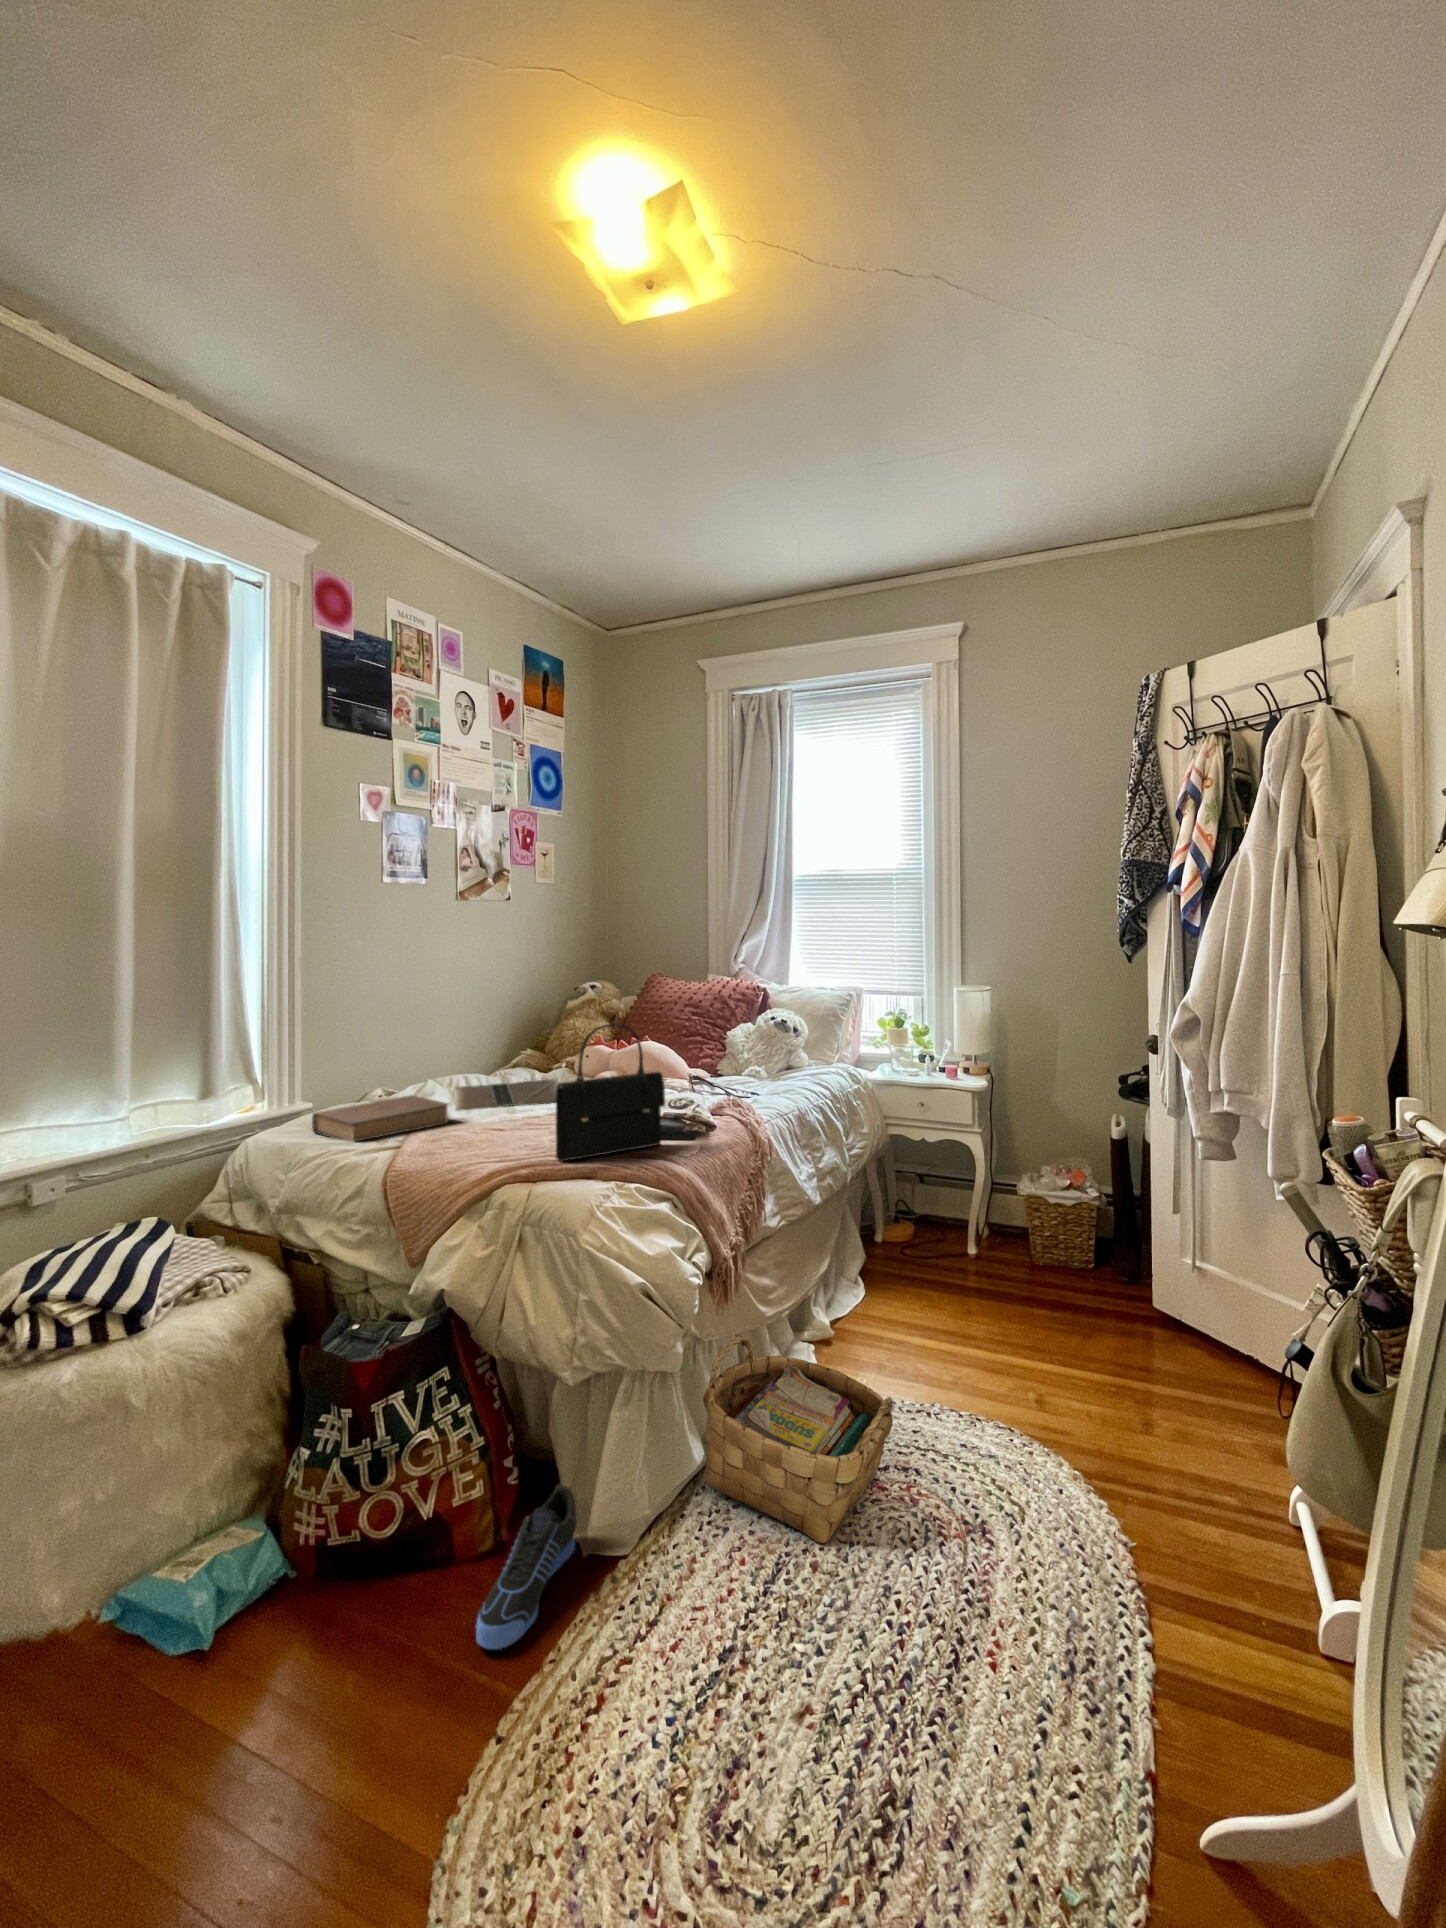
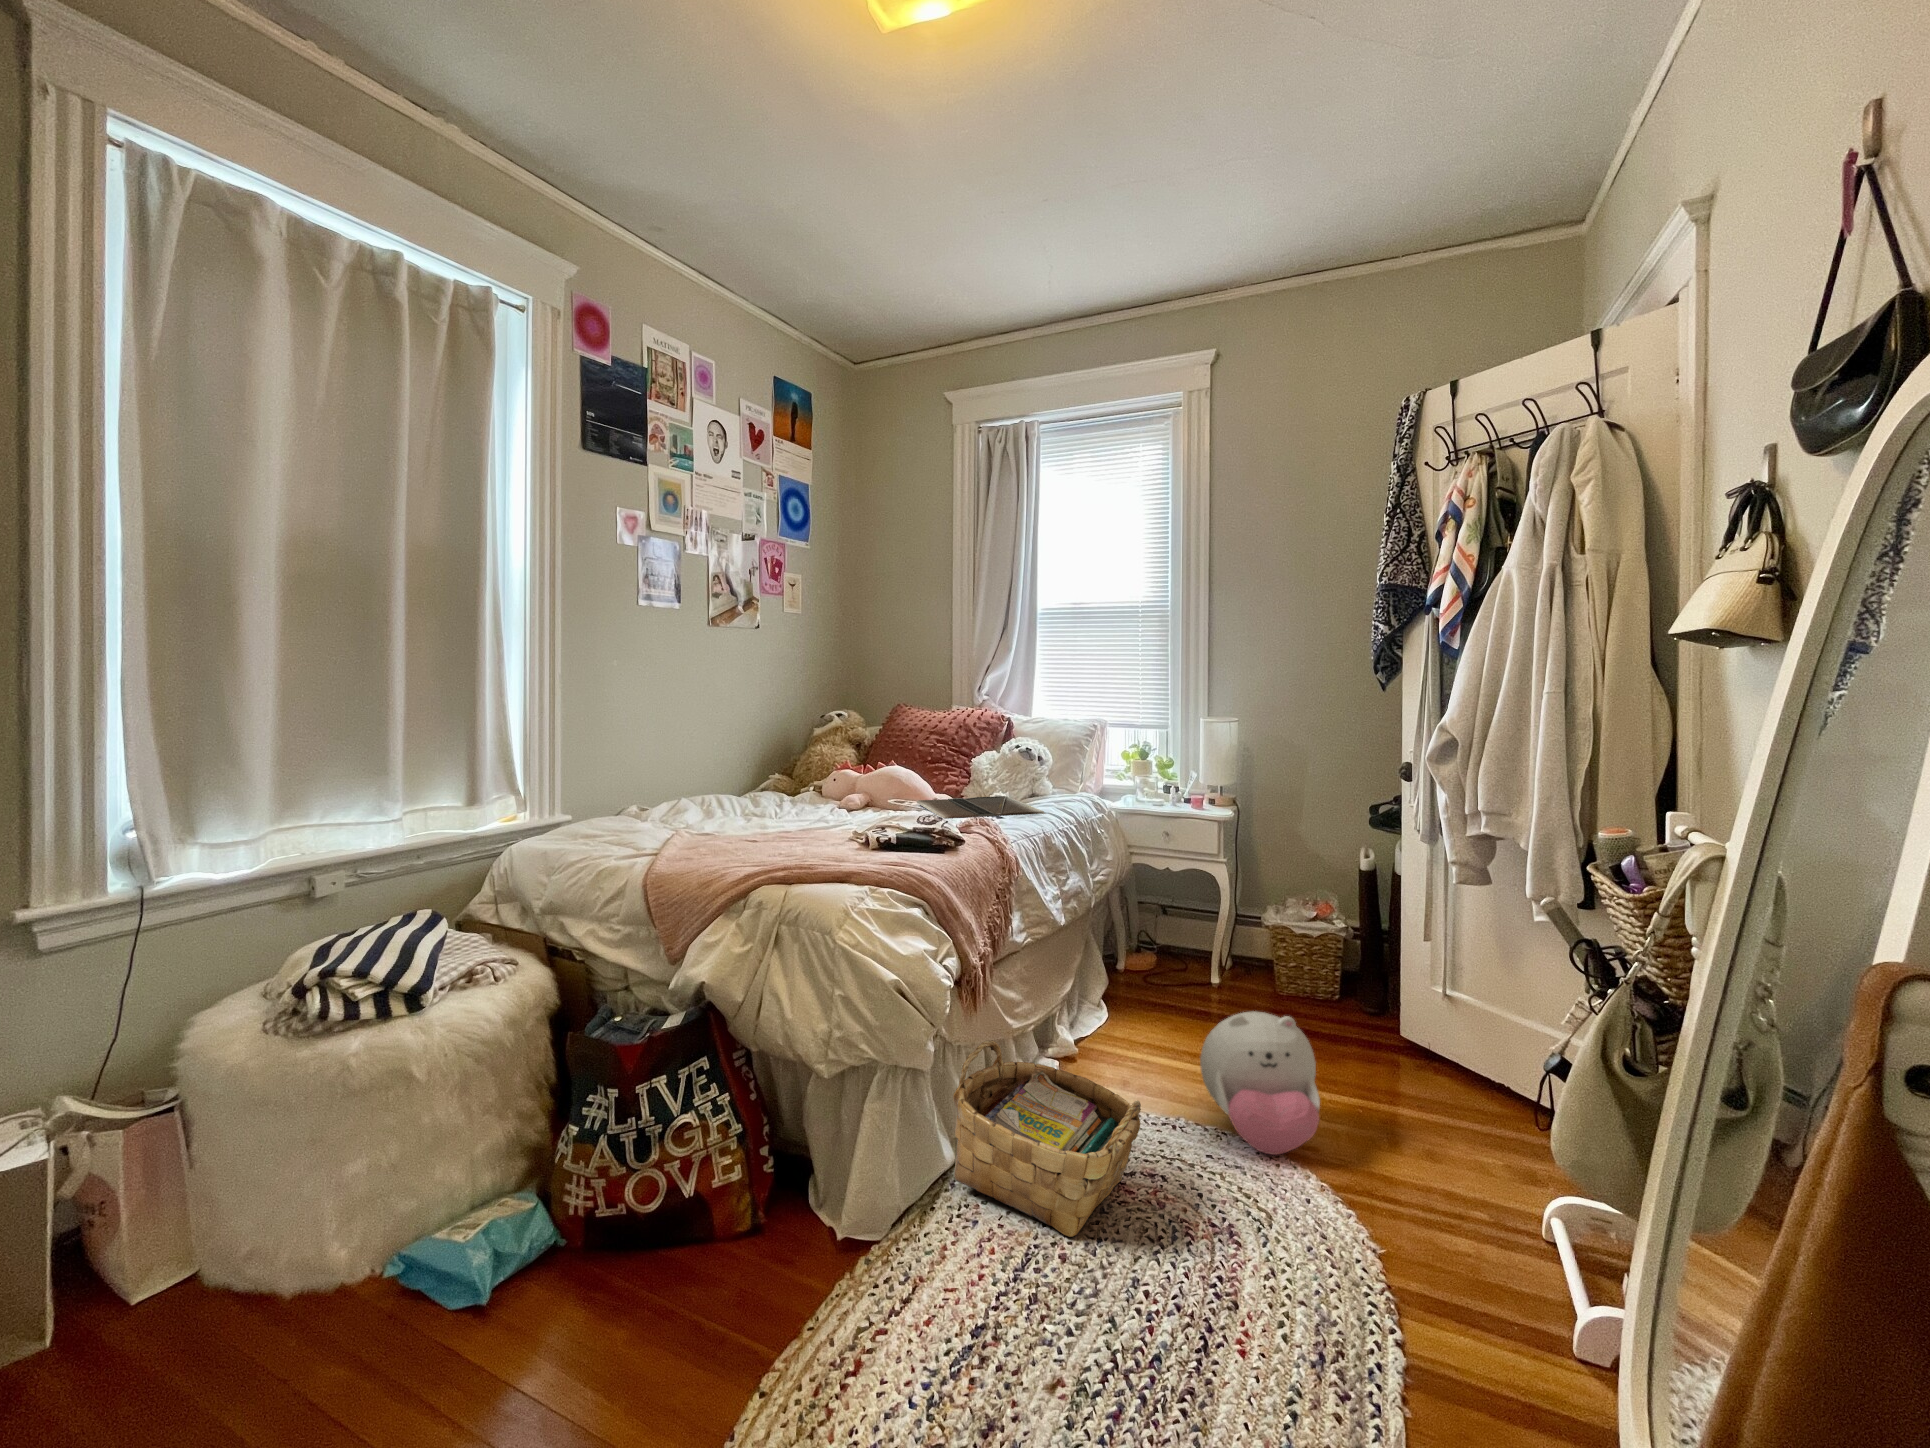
handbag: present [556,1024,665,1162] -> none [811,733,918,865]
laptop: present [454,1079,560,1111] -> present [917,796,1044,819]
book: present [312,1095,448,1142] -> none [575,807,708,848]
plush toy: none [954,1295,1073,1443] -> present [1200,1012,1320,1155]
sneaker: present [476,1485,577,1649] -> none [737,1172,831,1317]

